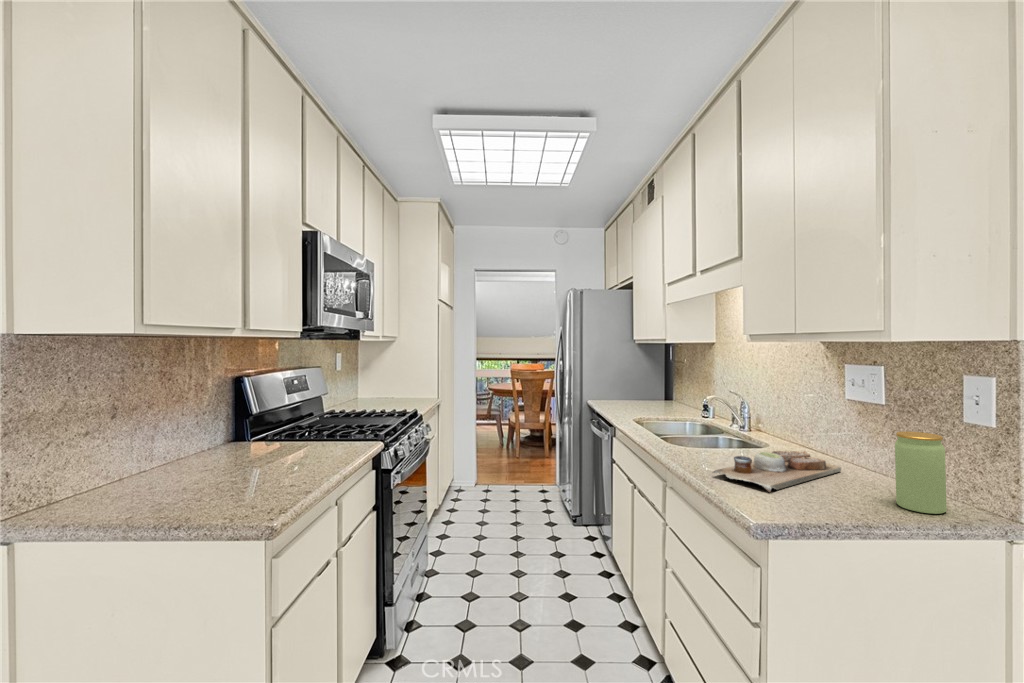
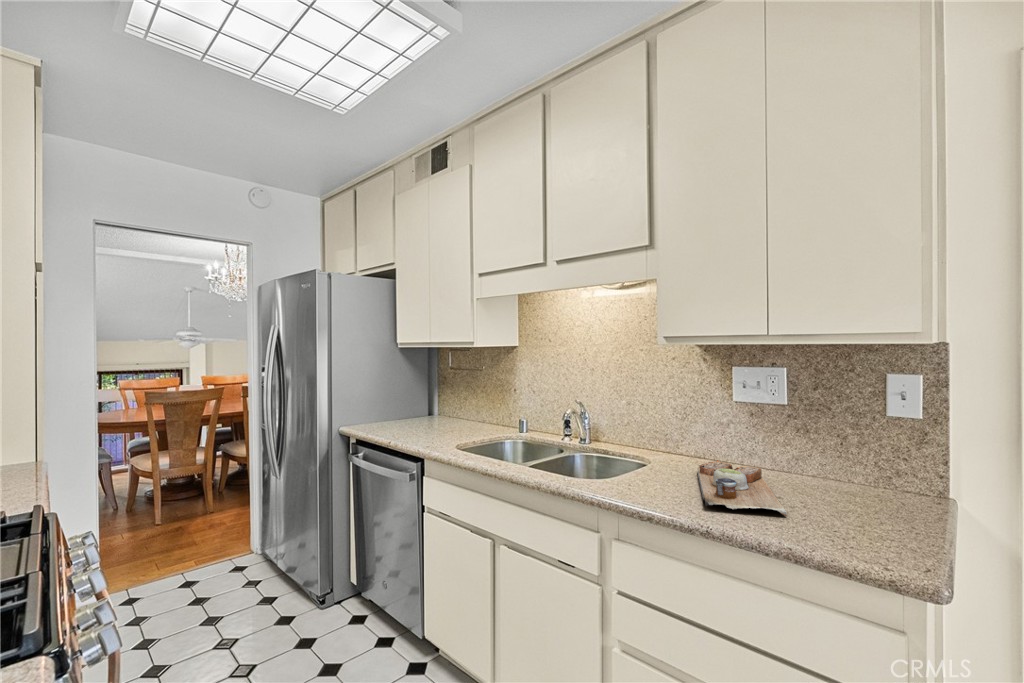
jar: present [895,432,947,514] -> none [859,429,903,506]

